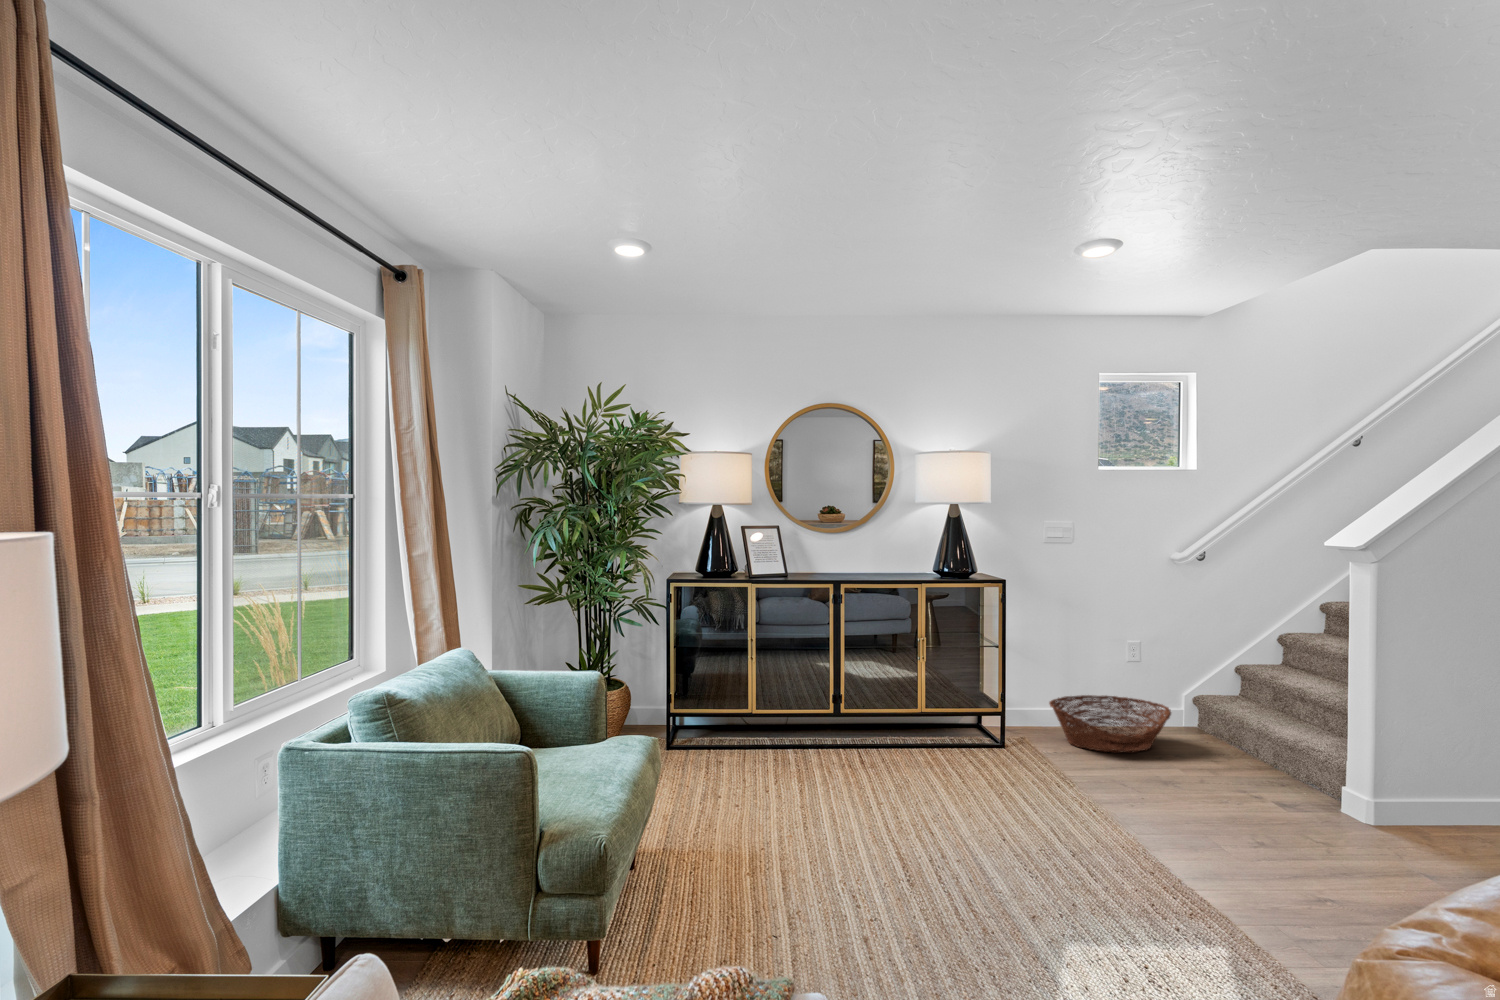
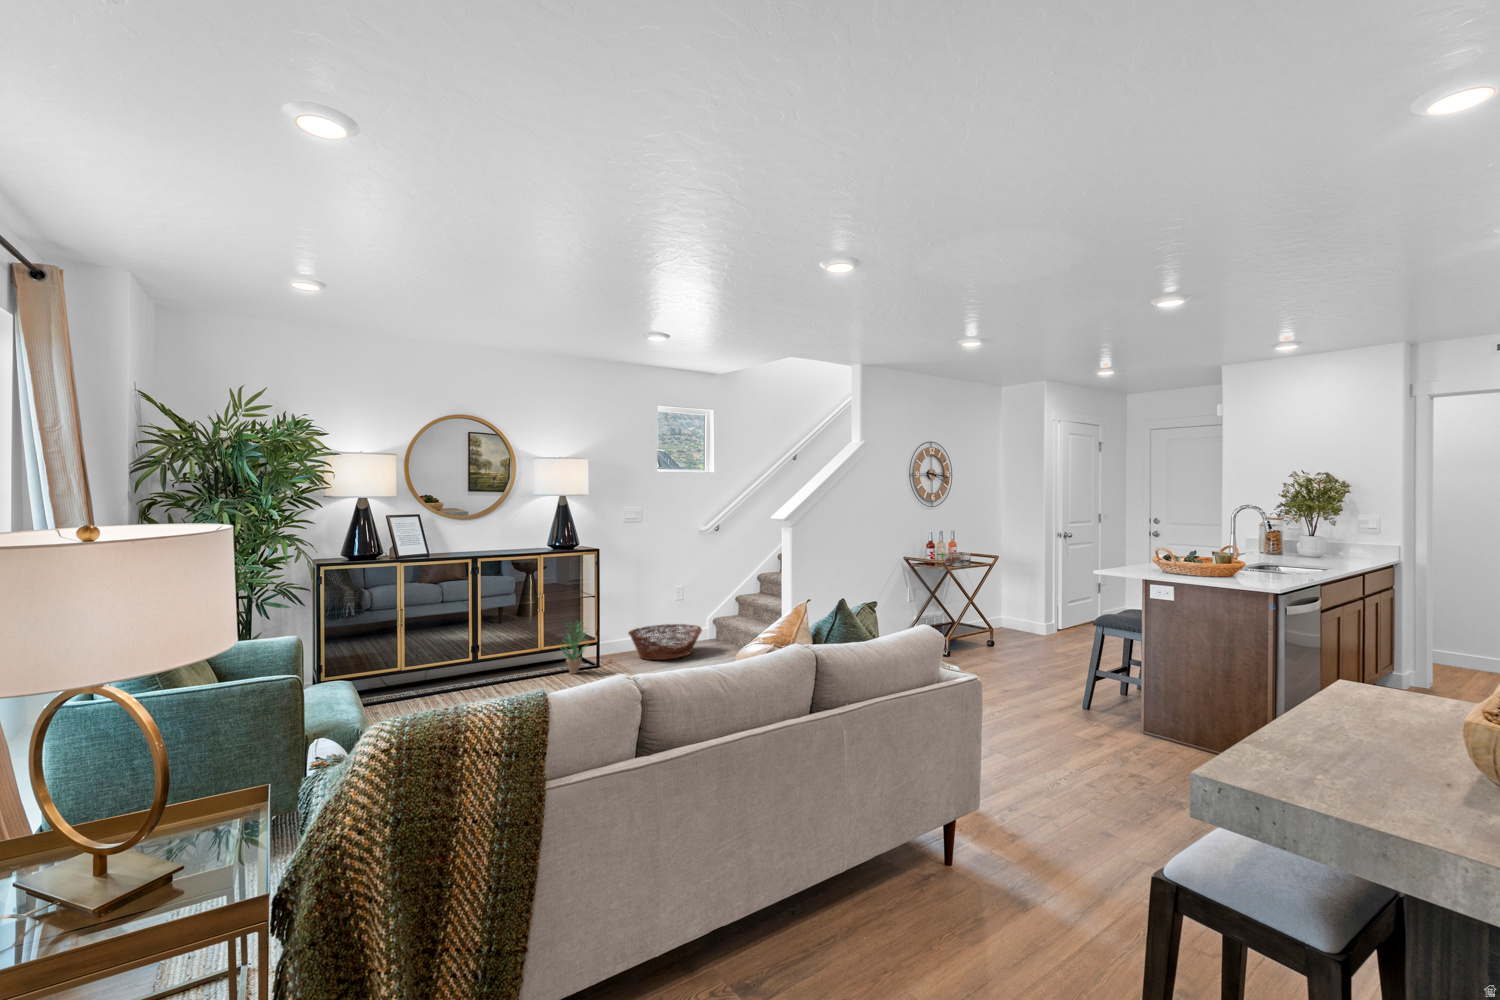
potted plant: none [946,676,989,751] -> present [562,623,586,673]

